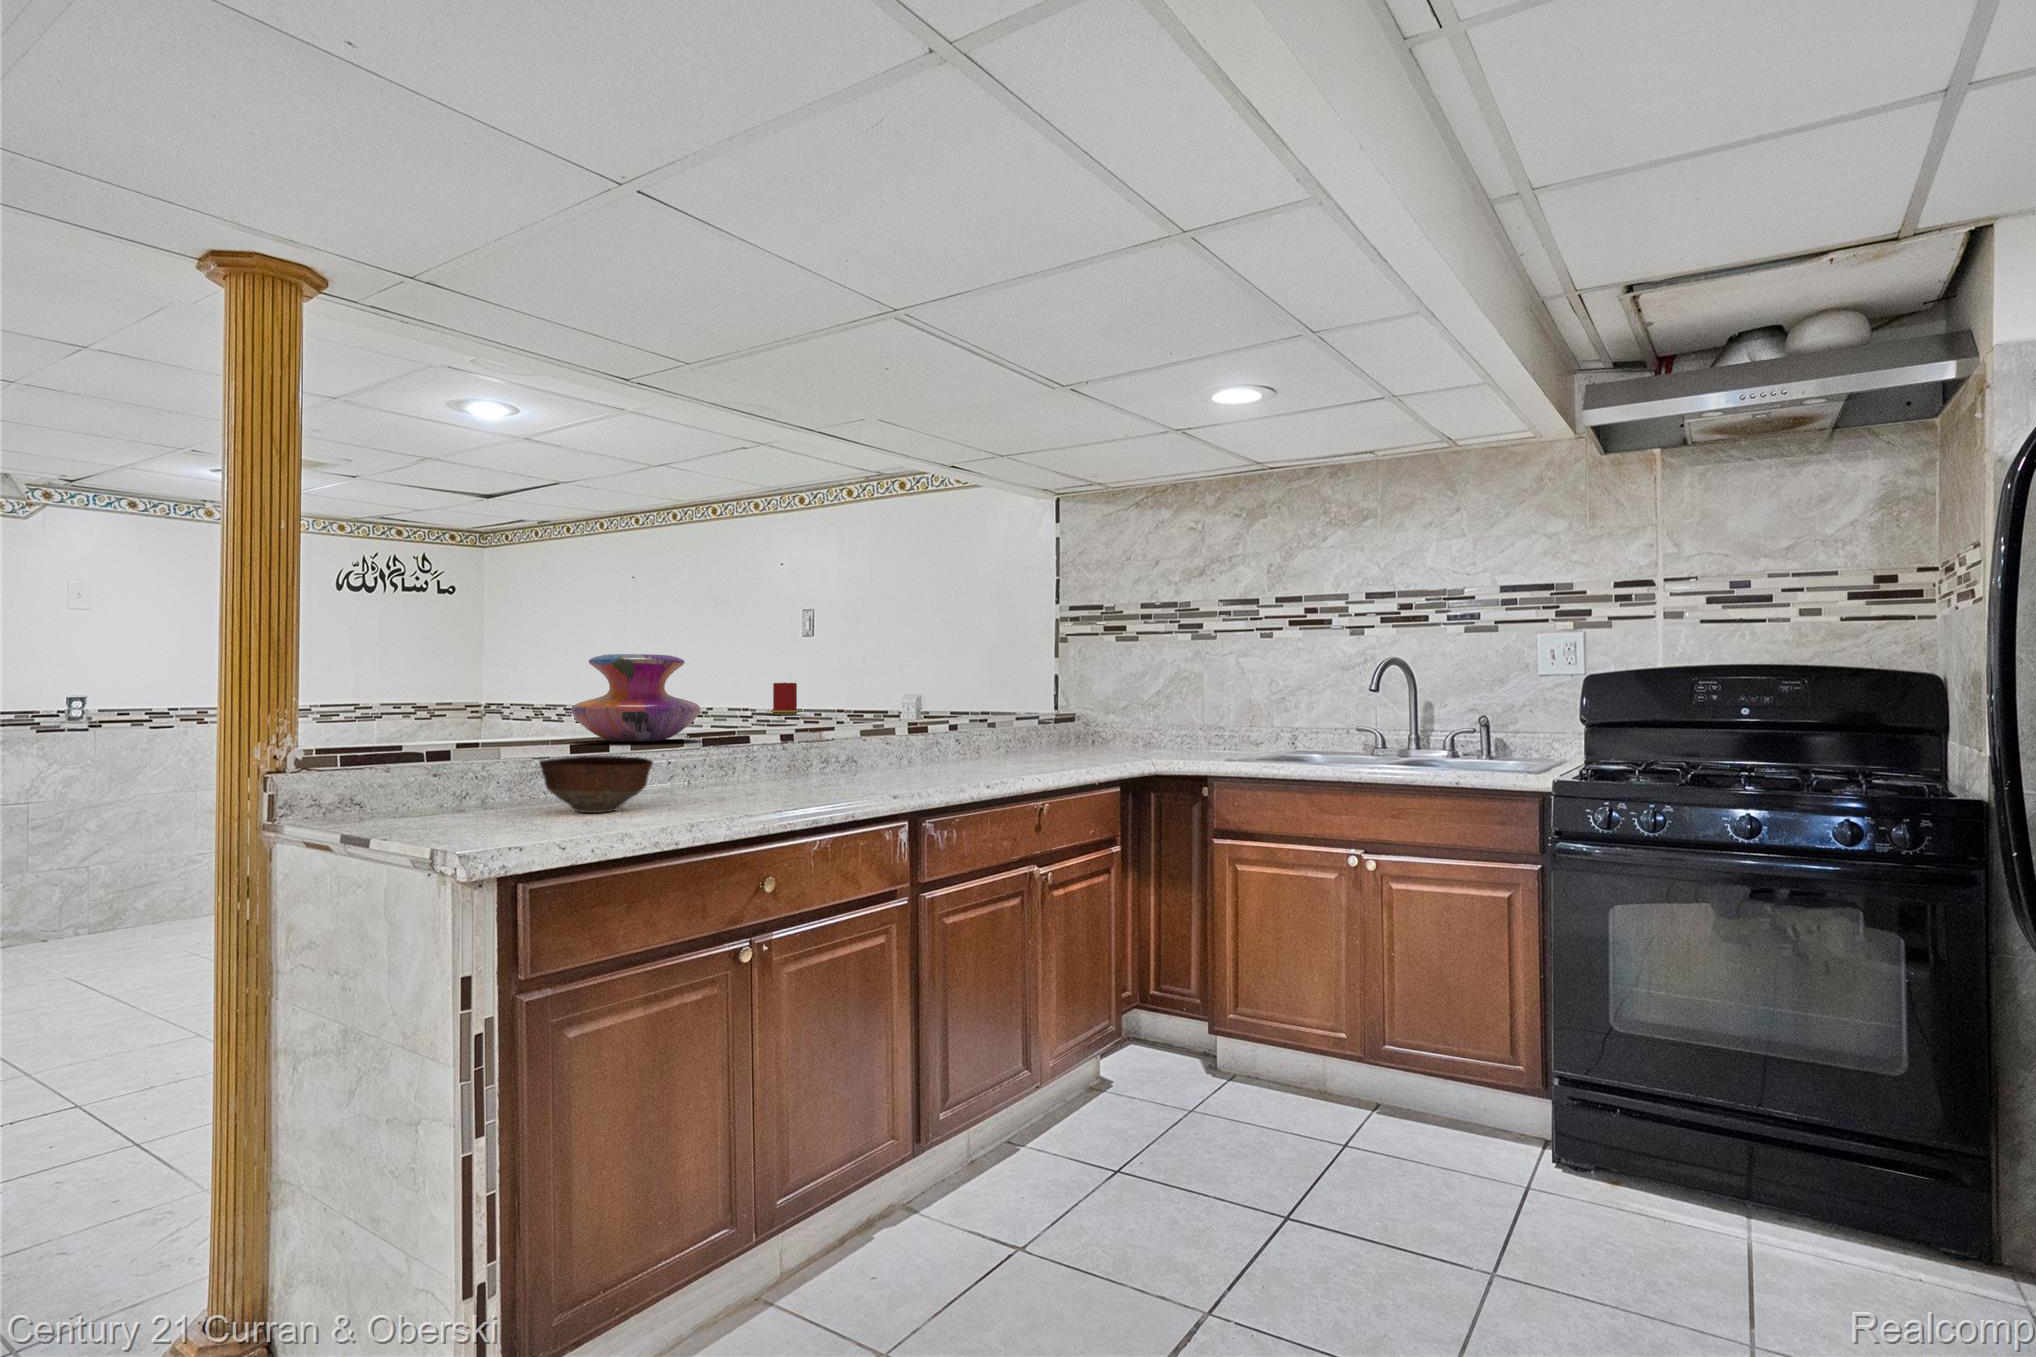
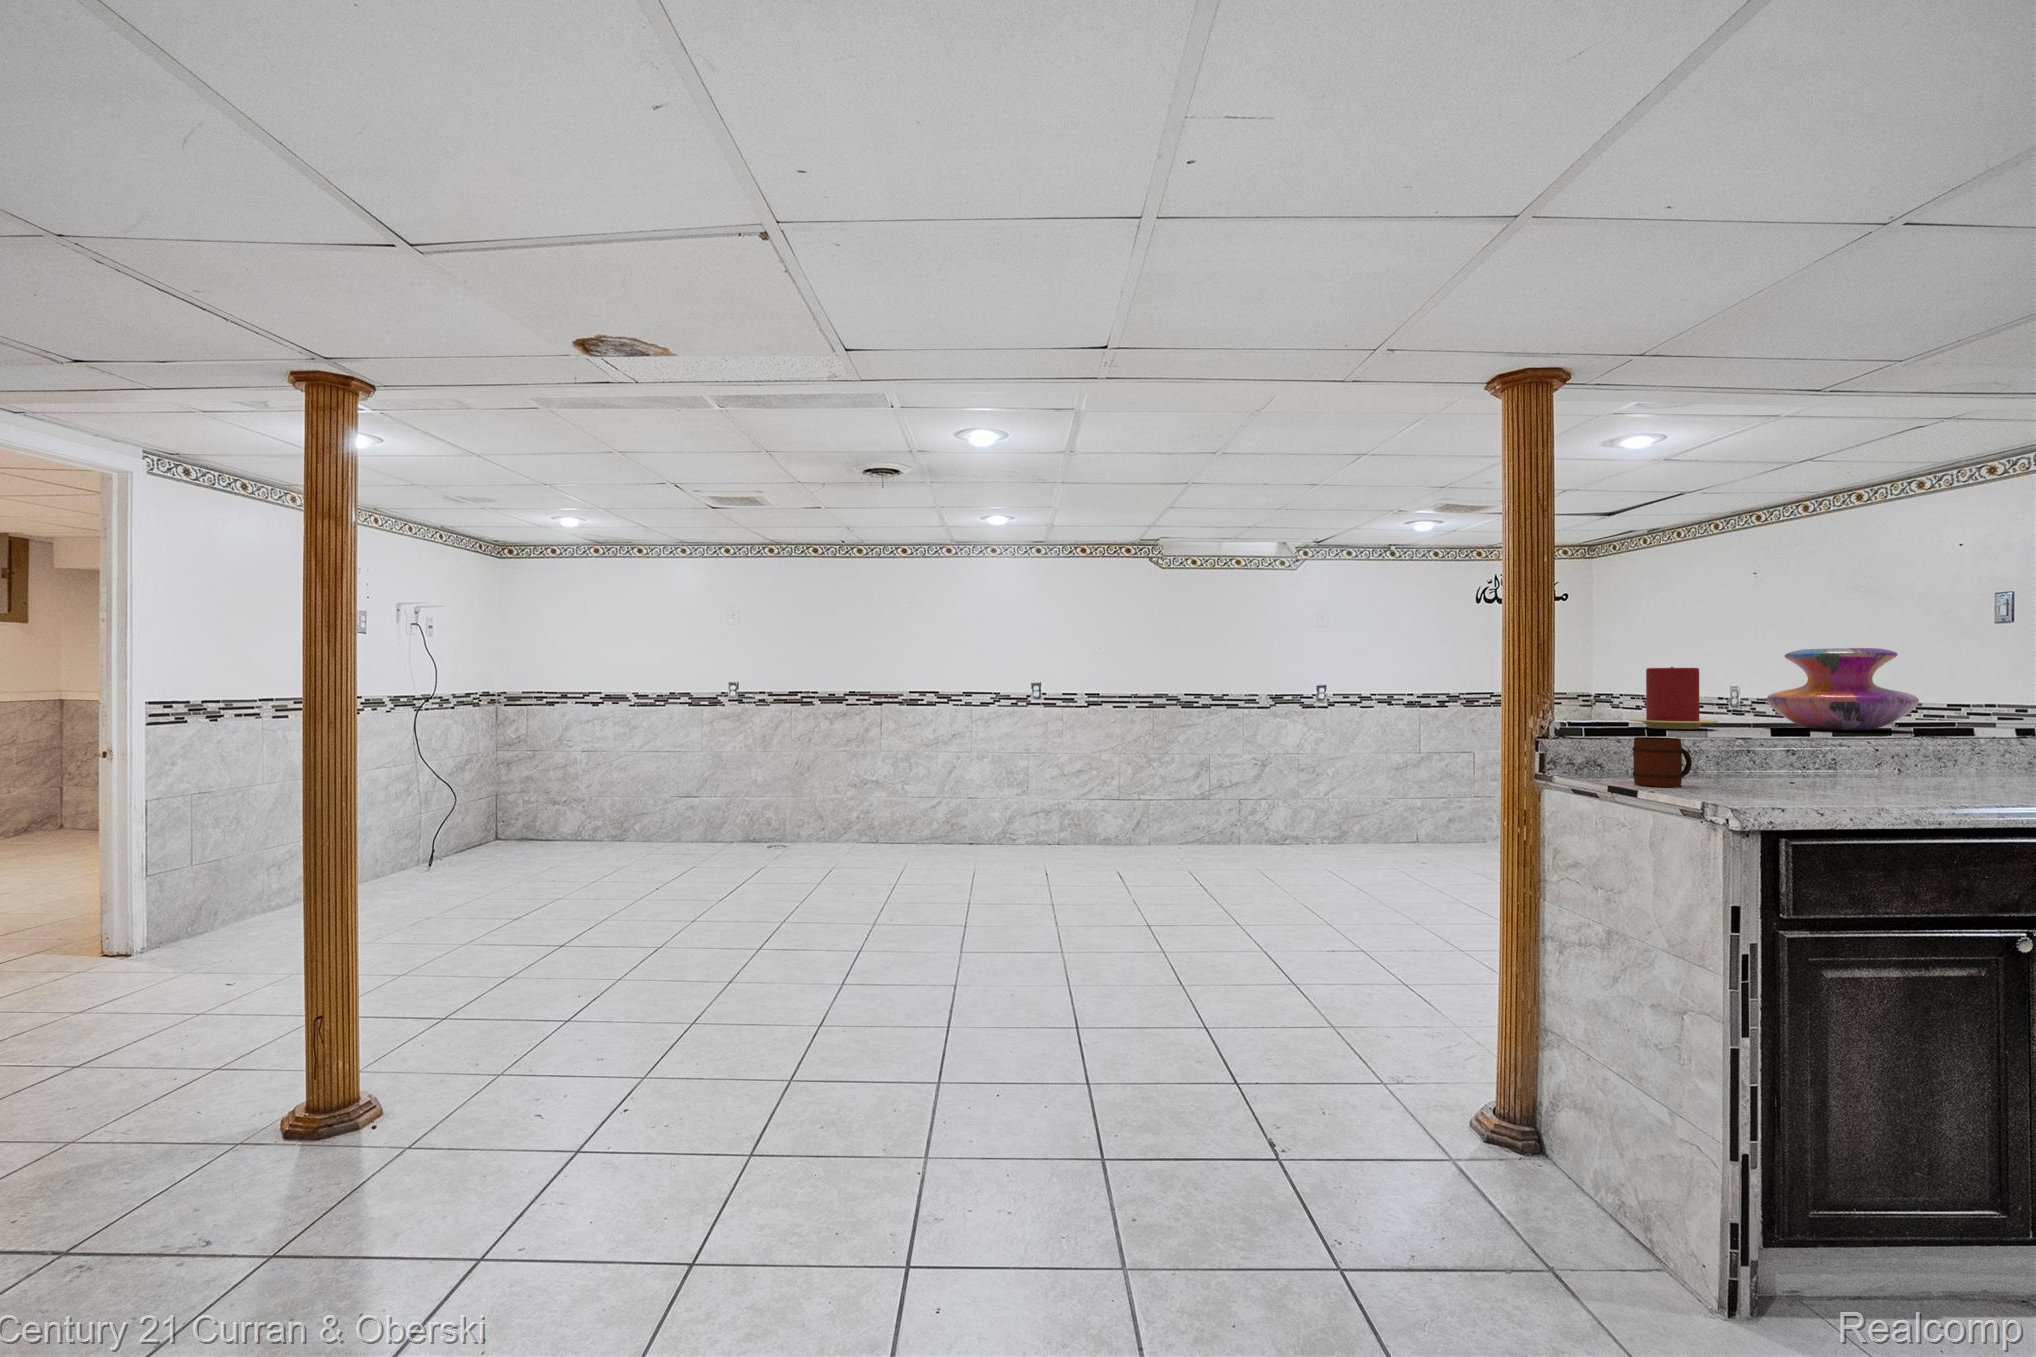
candle: present [766,682,804,715] -> present [1629,667,1718,729]
bowl: present [540,756,653,813] -> none [1757,740,1883,791]
mug: none [392,762,466,826] -> present [1633,737,1692,787]

